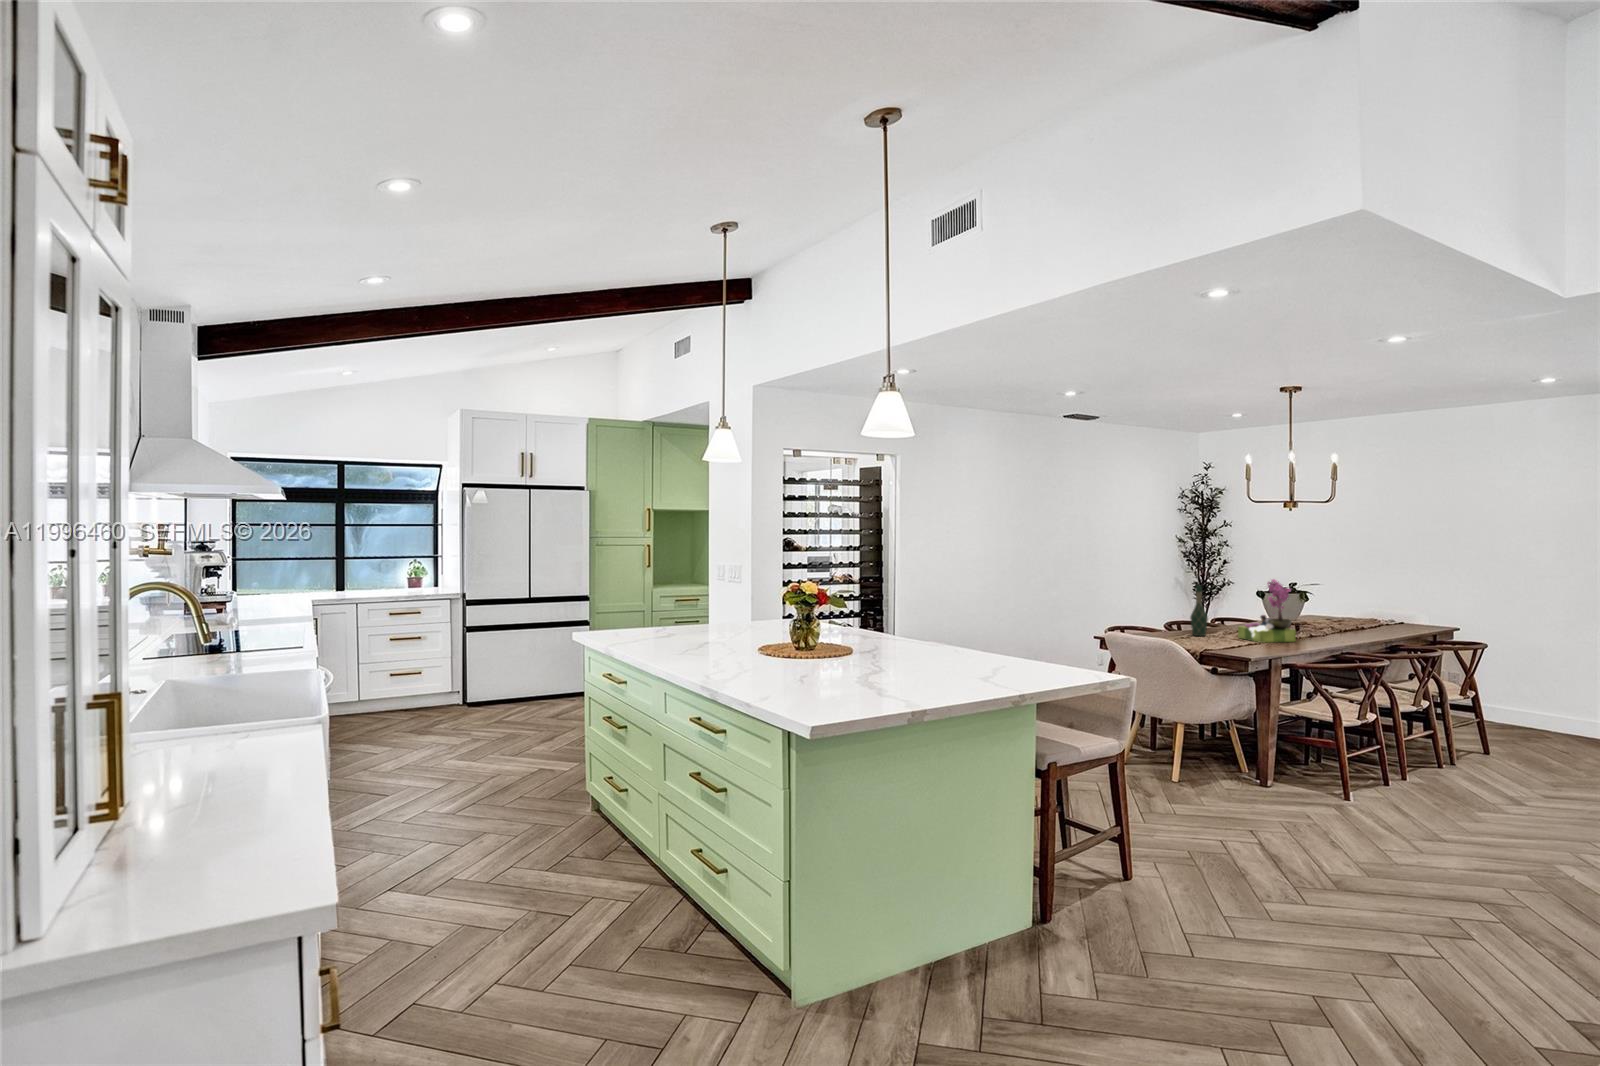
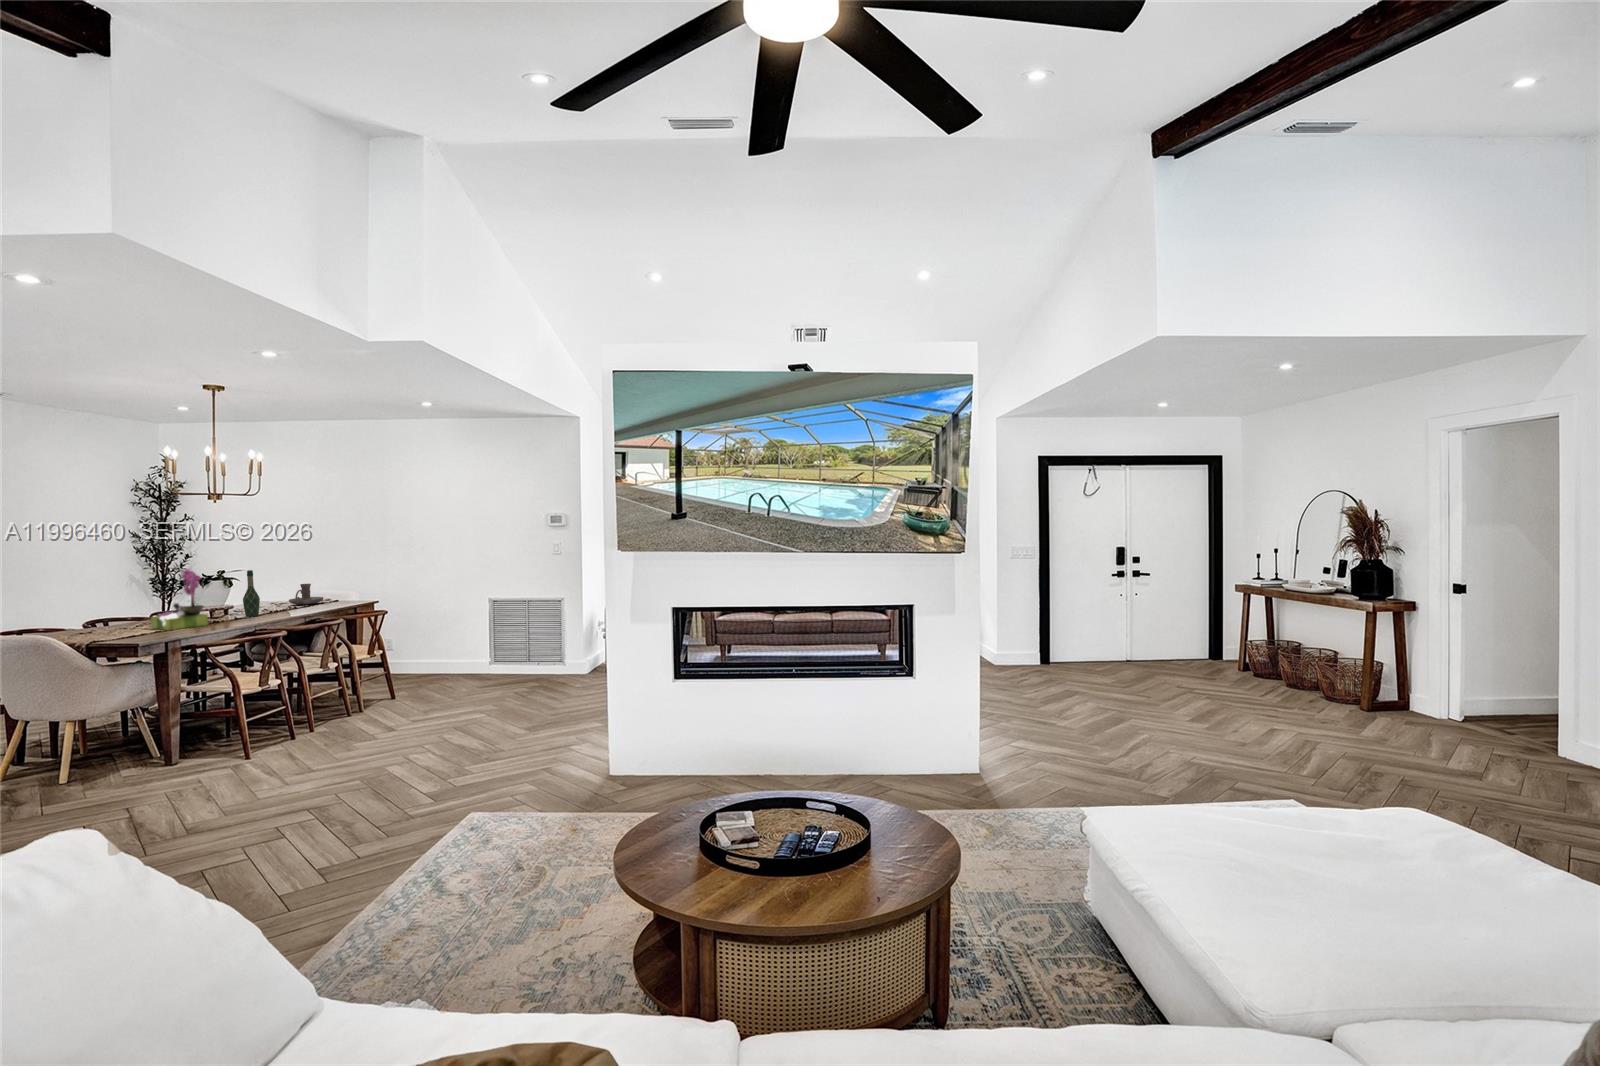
wine bottle: present [1190,585,1208,636] -> present [243,570,260,616]
candle holder: none [1355,602,1397,626] -> present [289,584,323,605]

